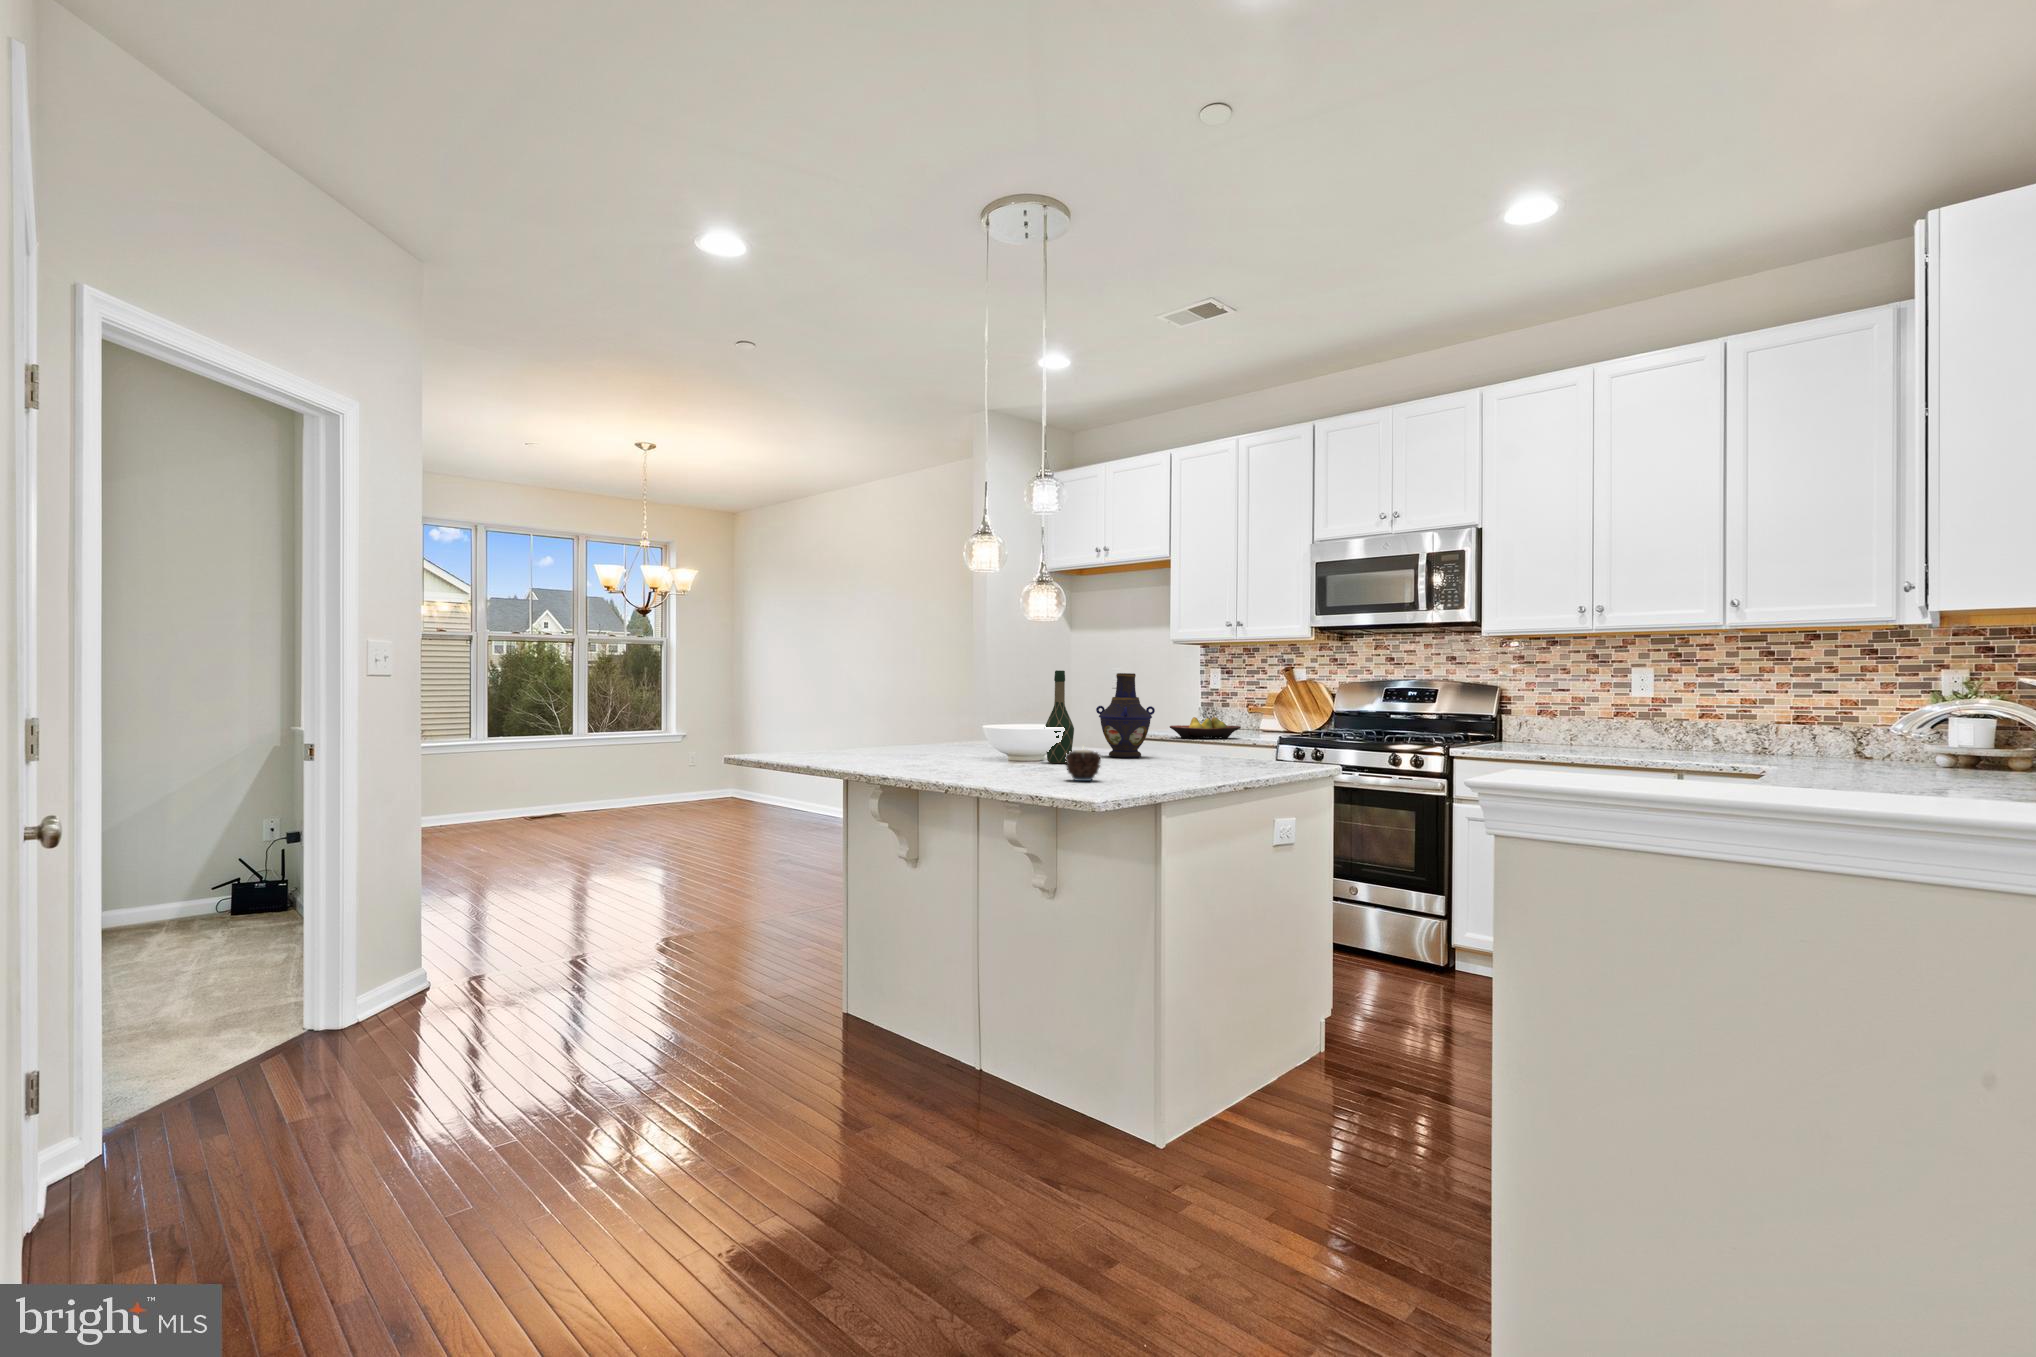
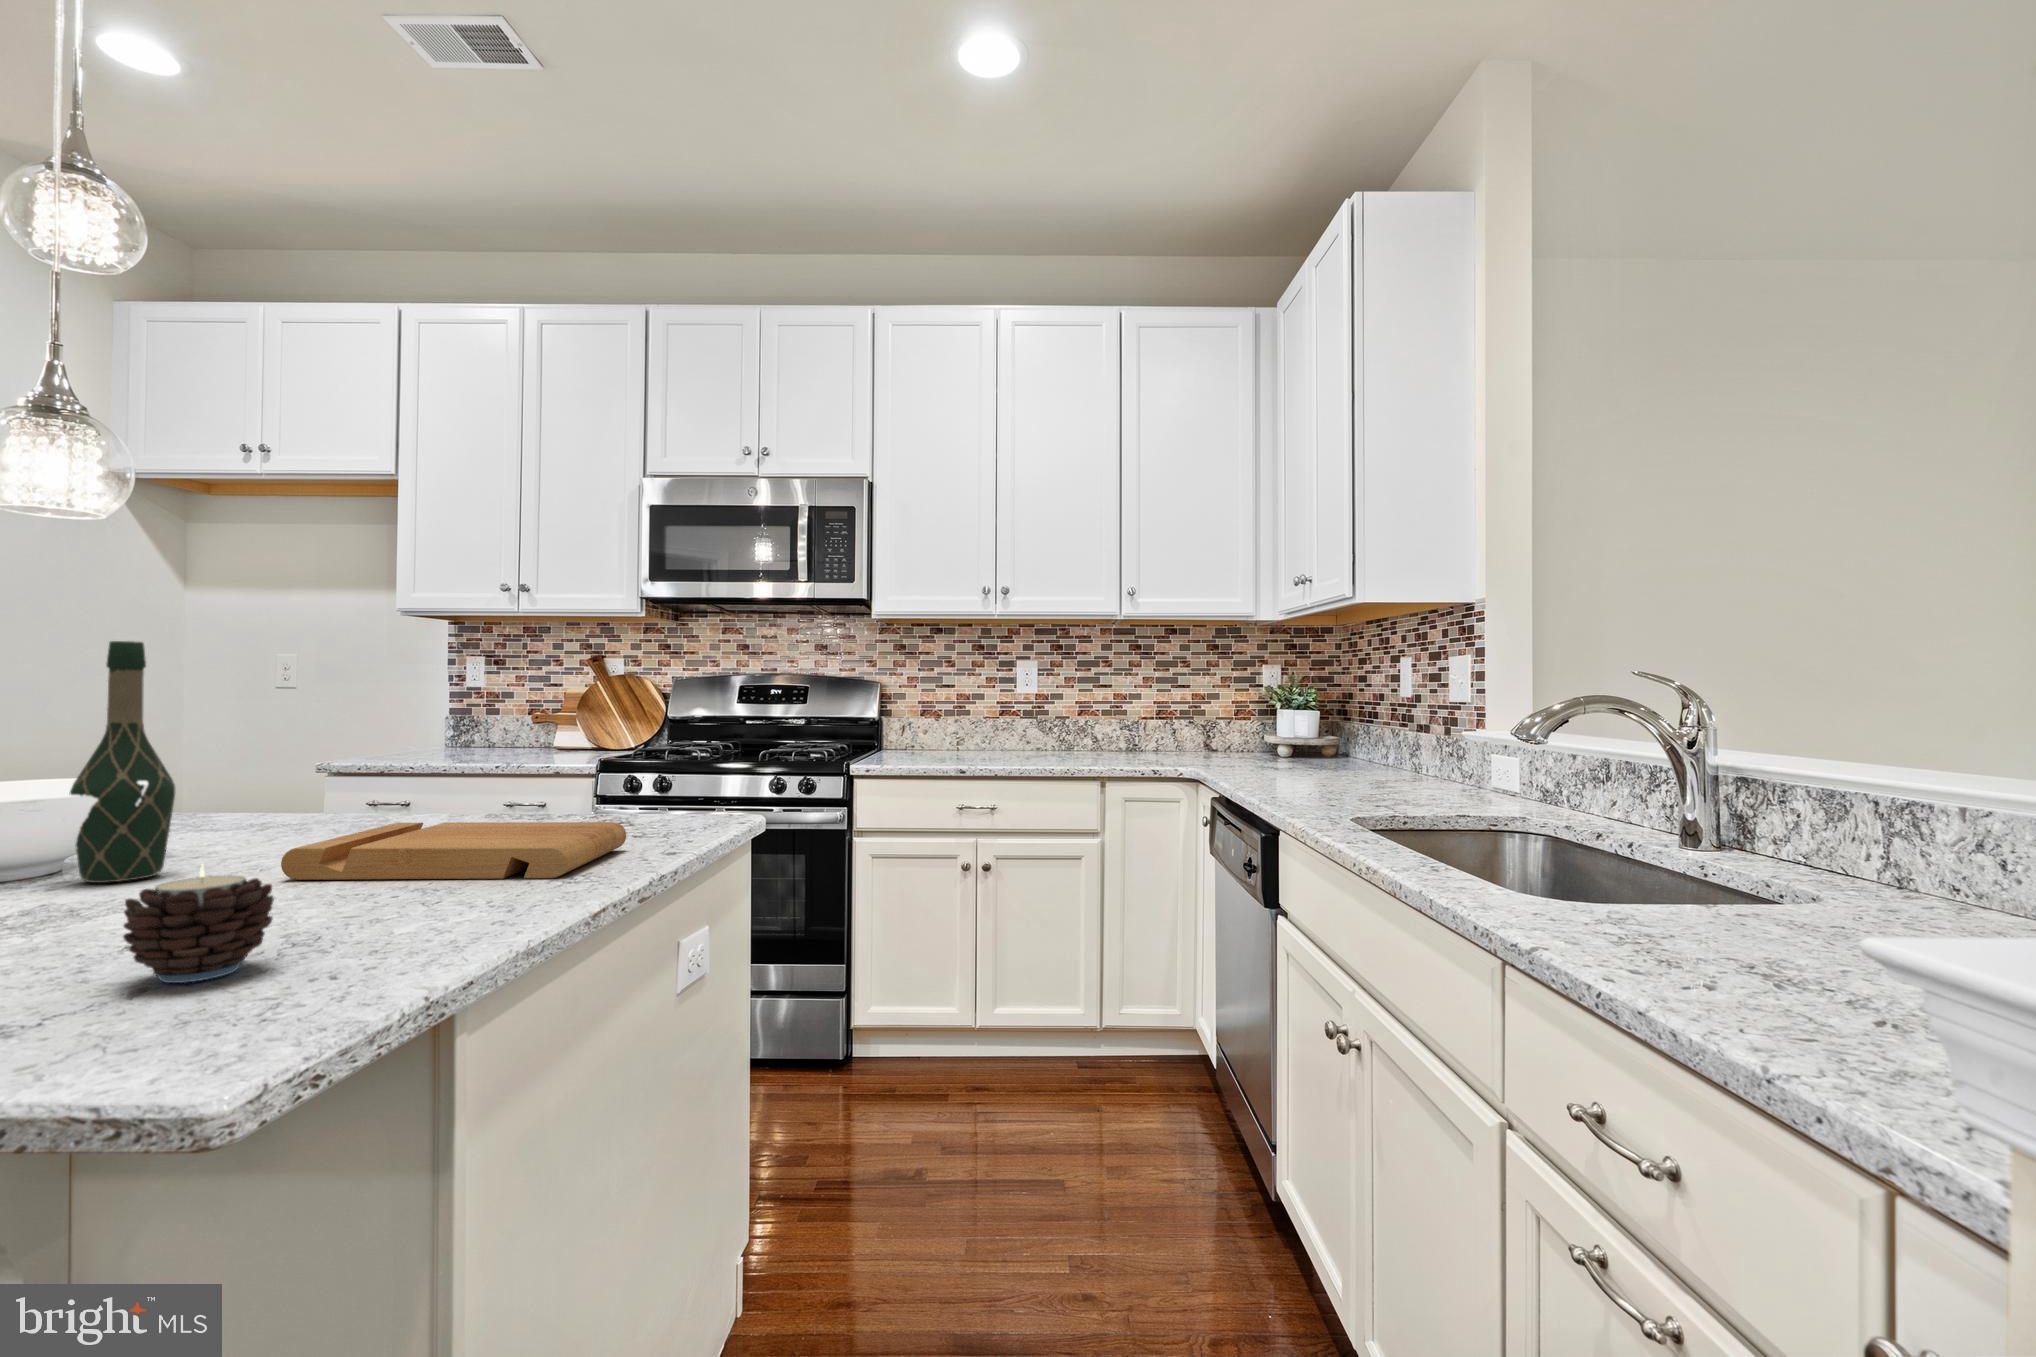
vase: present [1096,673,1155,758] -> none [245,654,400,836]
fruit bowl: present [1170,717,1241,739] -> none [398,731,525,768]
cutting board: none [1106,751,1241,775] -> present [281,822,626,880]

